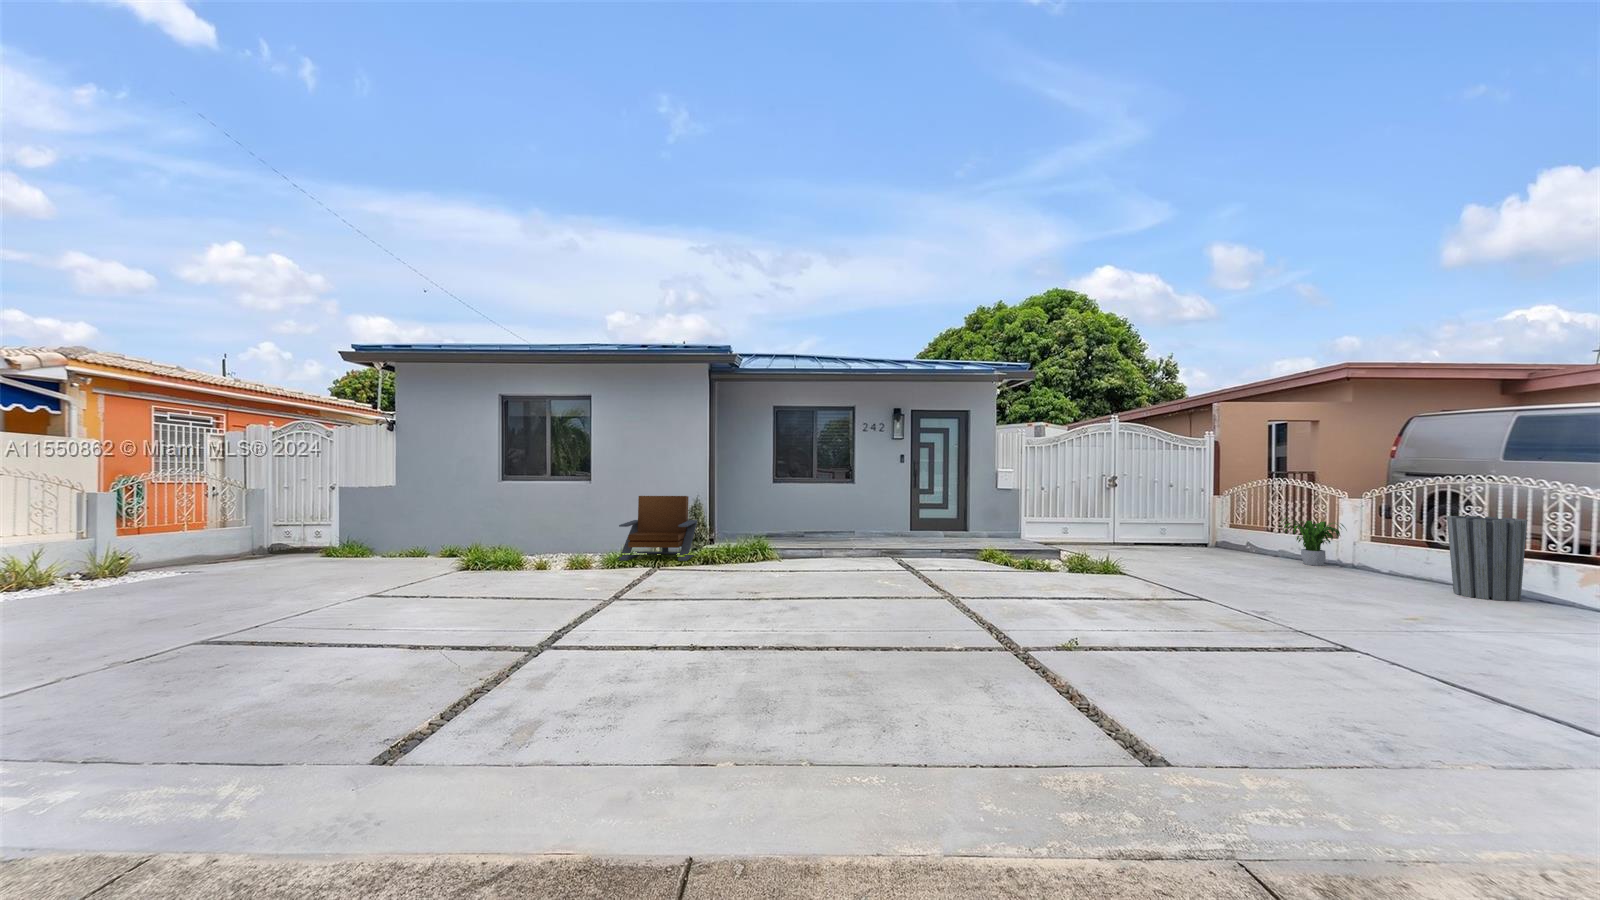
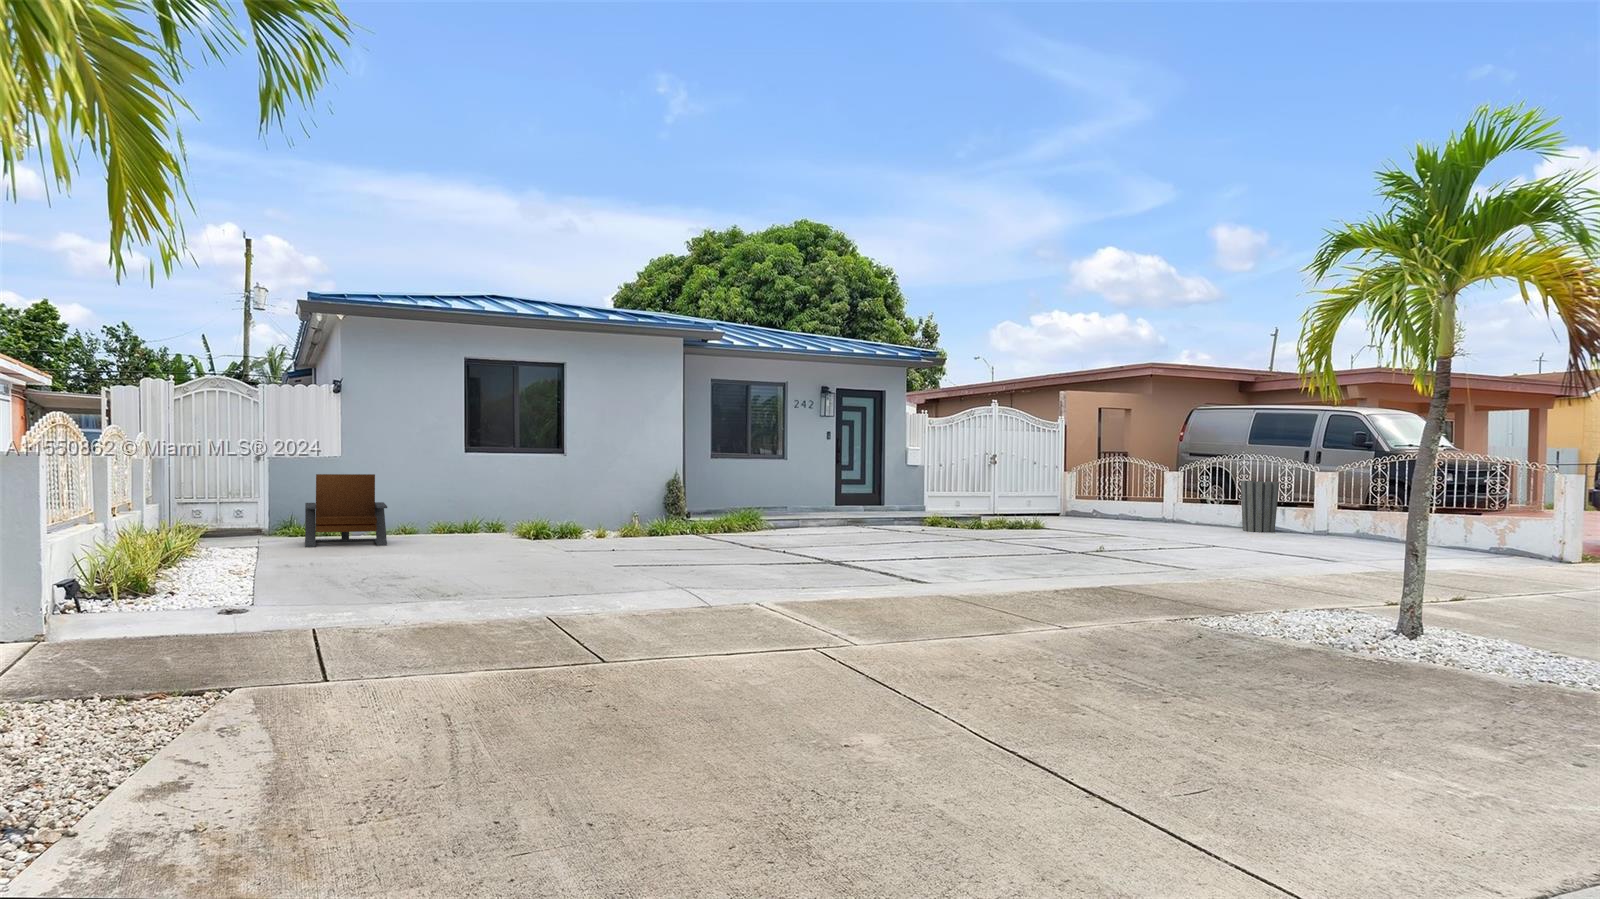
lounge chair: present [619,496,697,561] -> present [305,474,387,547]
potted plant: present [1279,519,1345,566] -> none [1128,487,1172,522]

